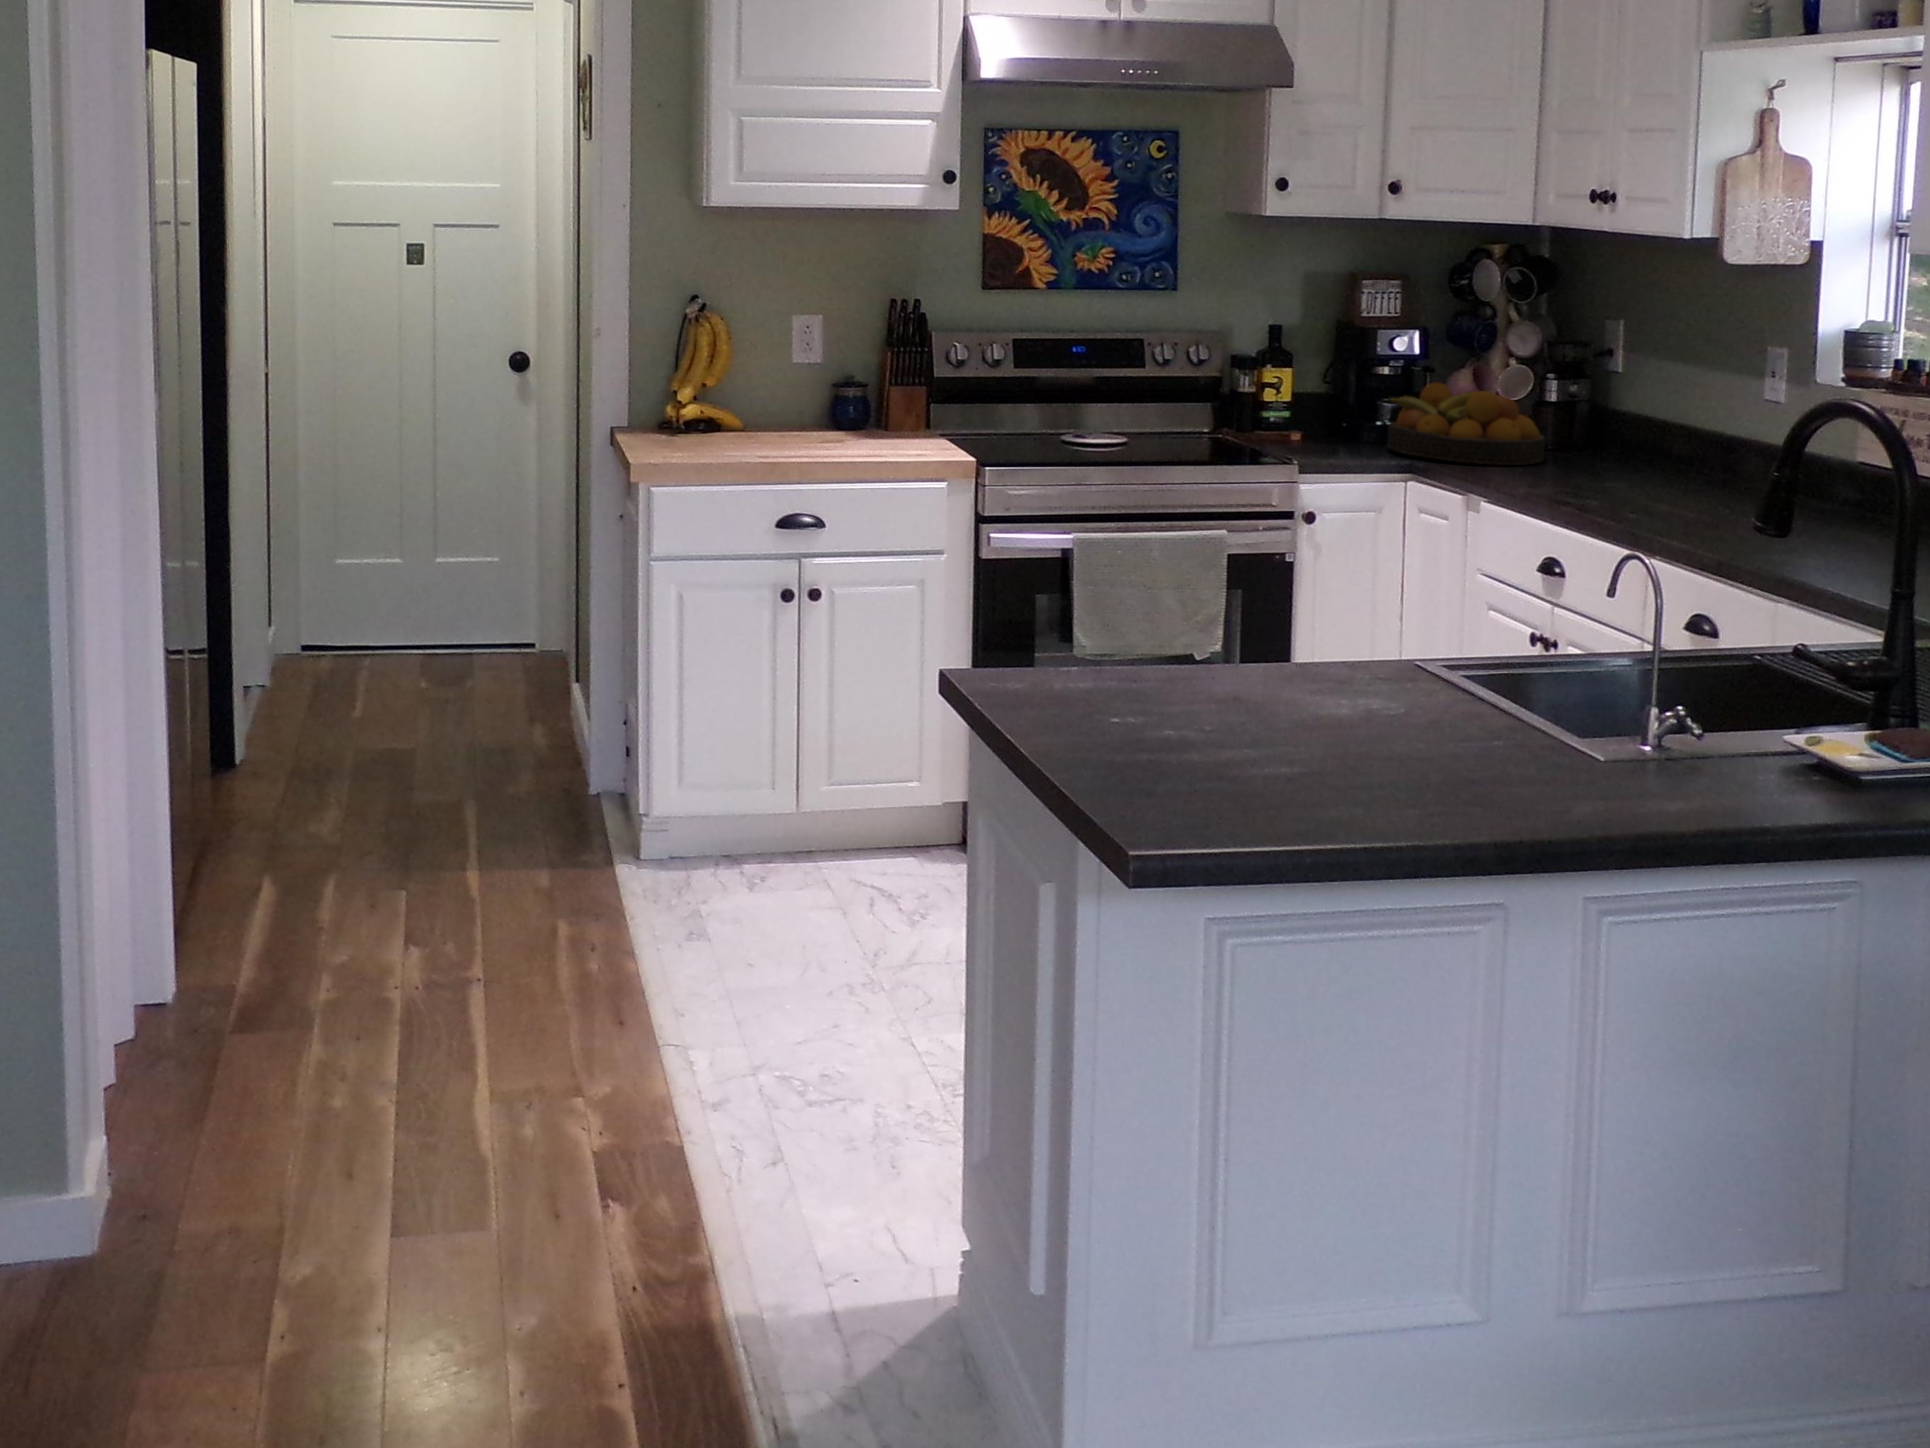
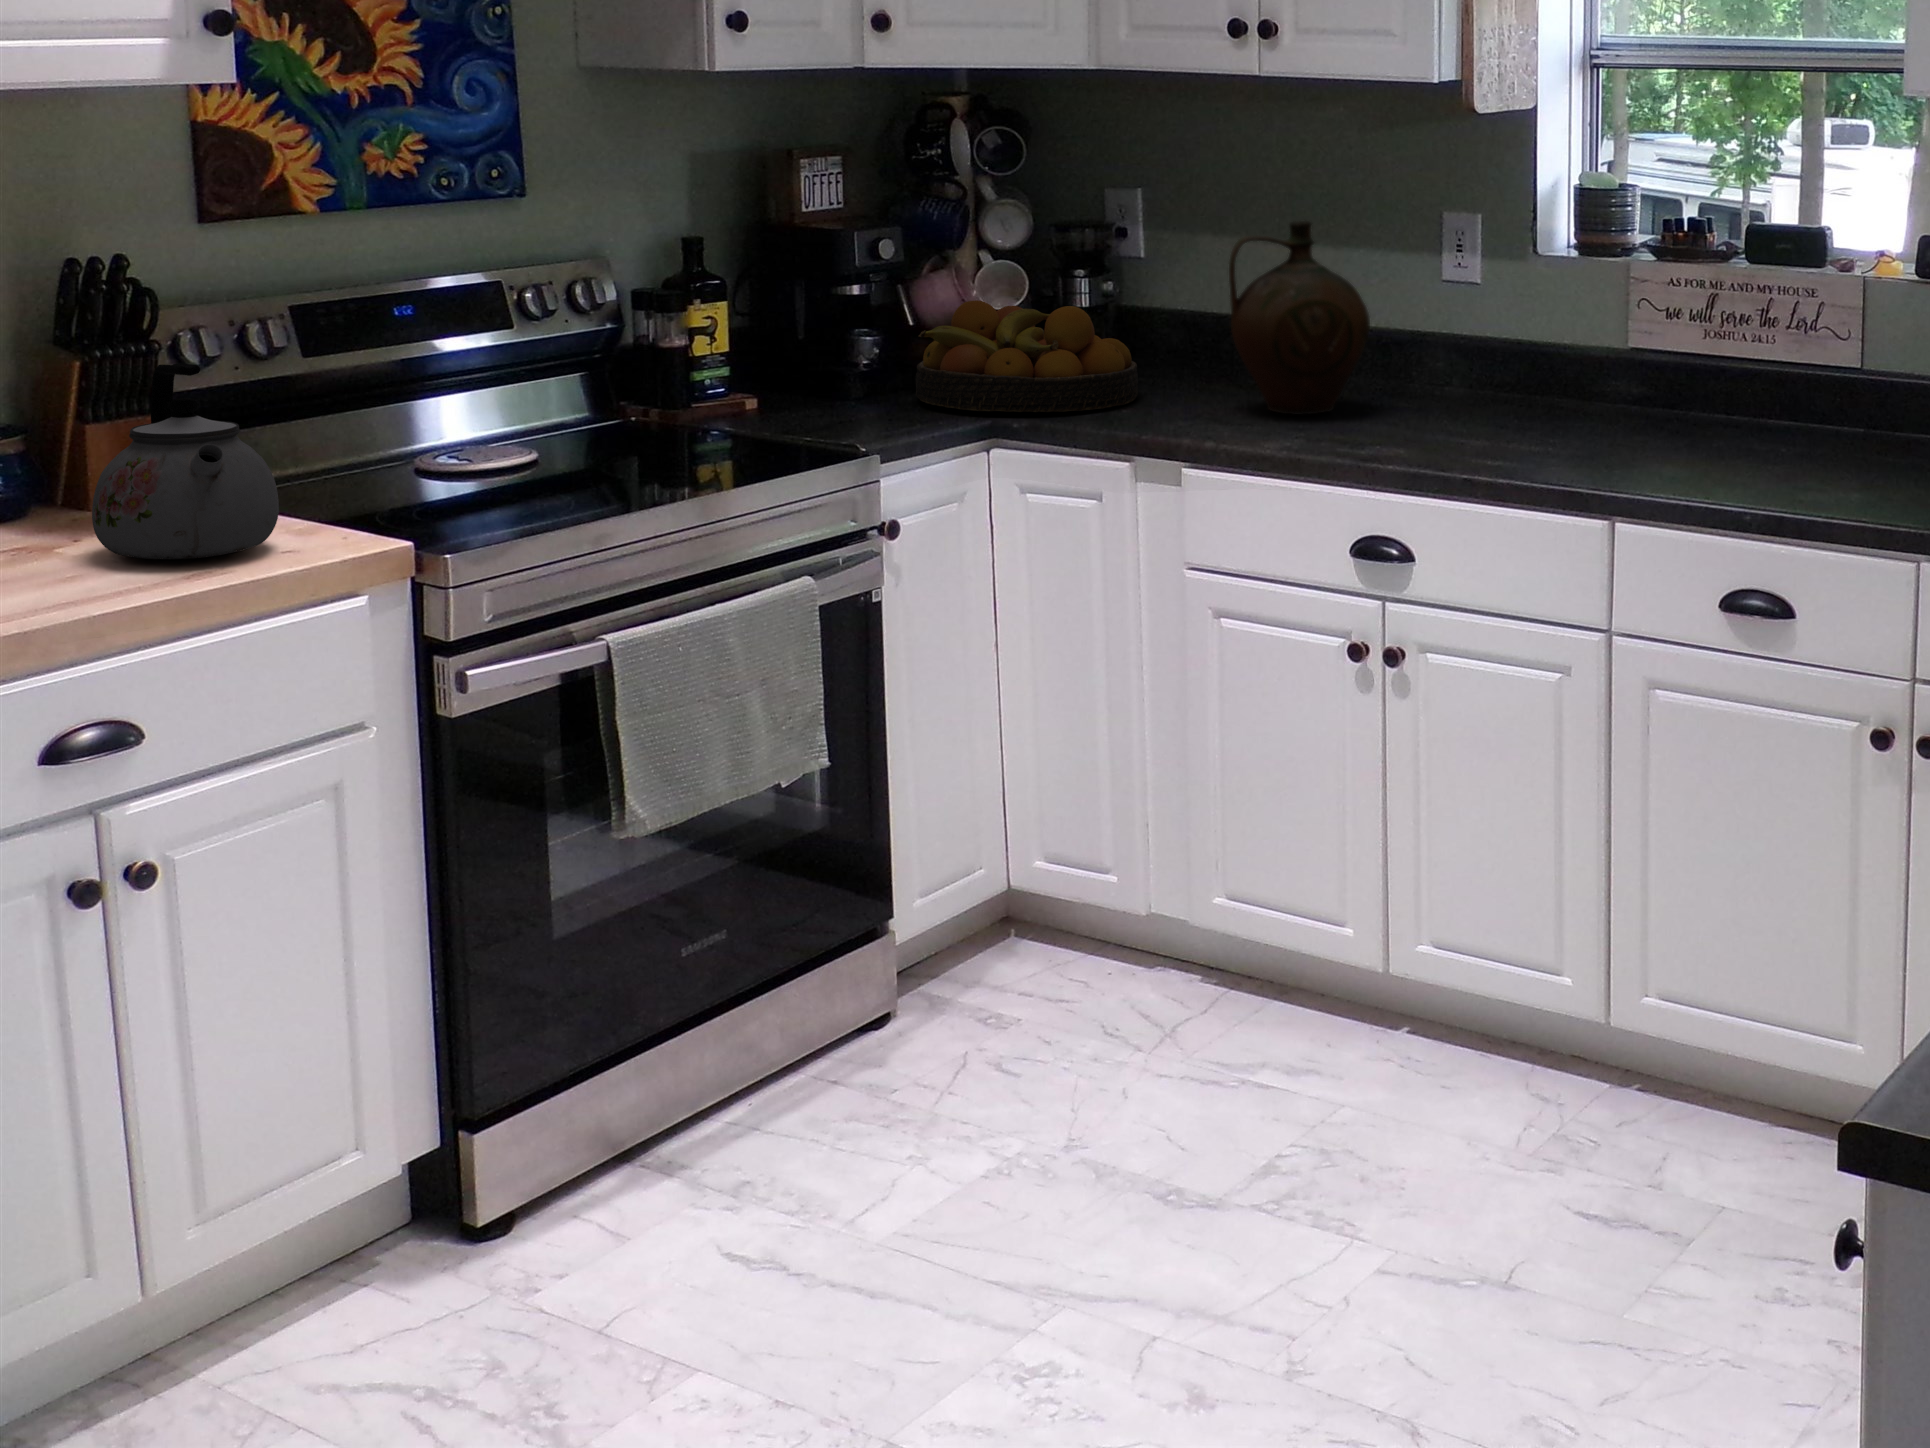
ceramic jug: none [1576,343,1685,487] -> present [1229,221,1370,415]
kettle: none [850,352,935,453] -> present [92,364,279,560]

